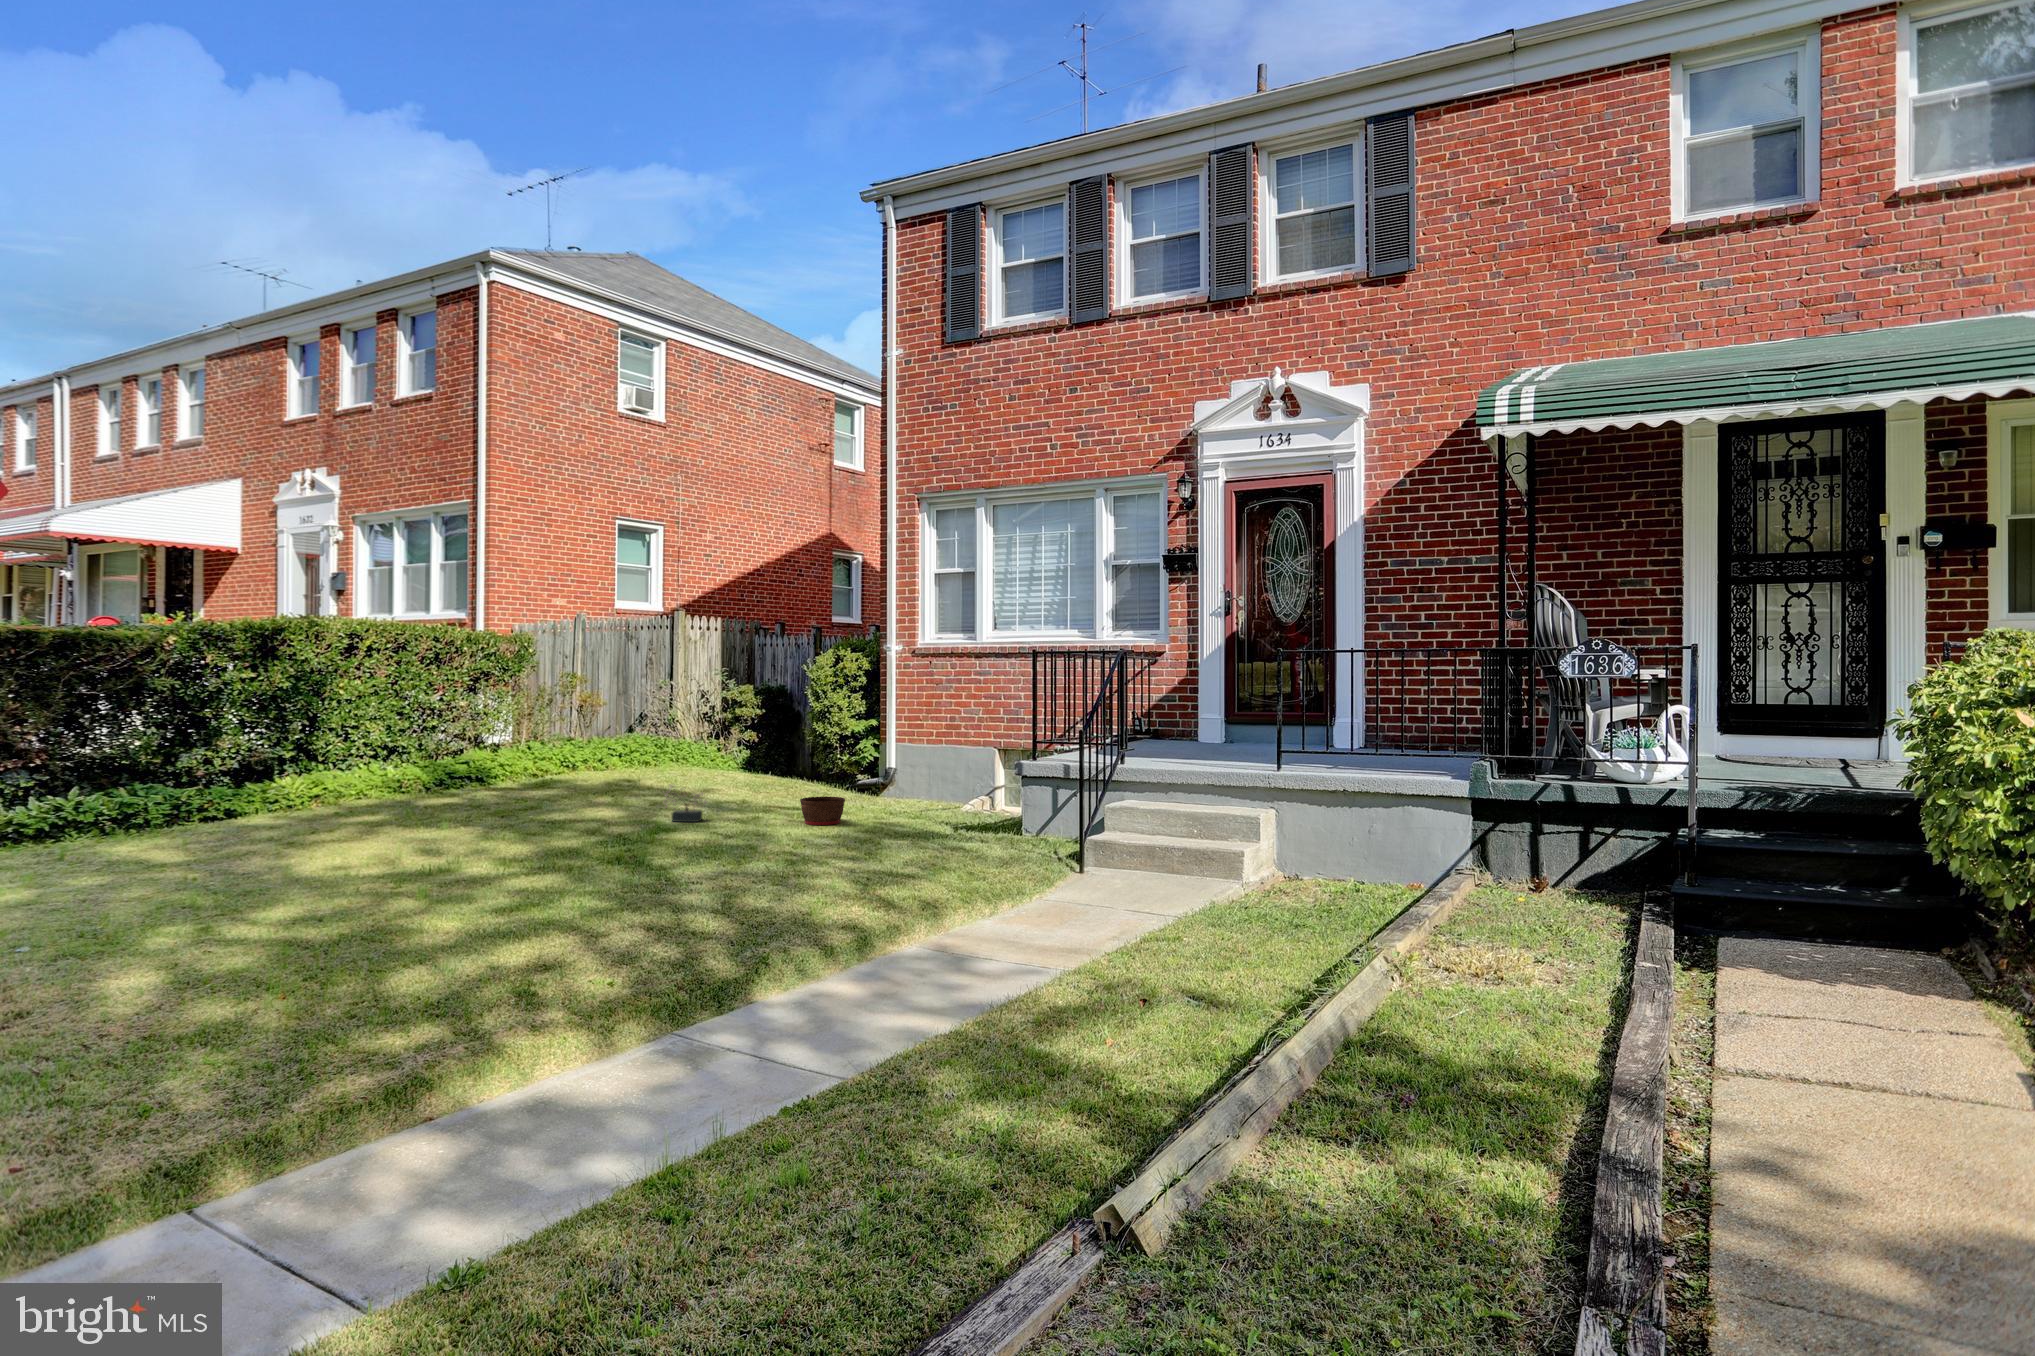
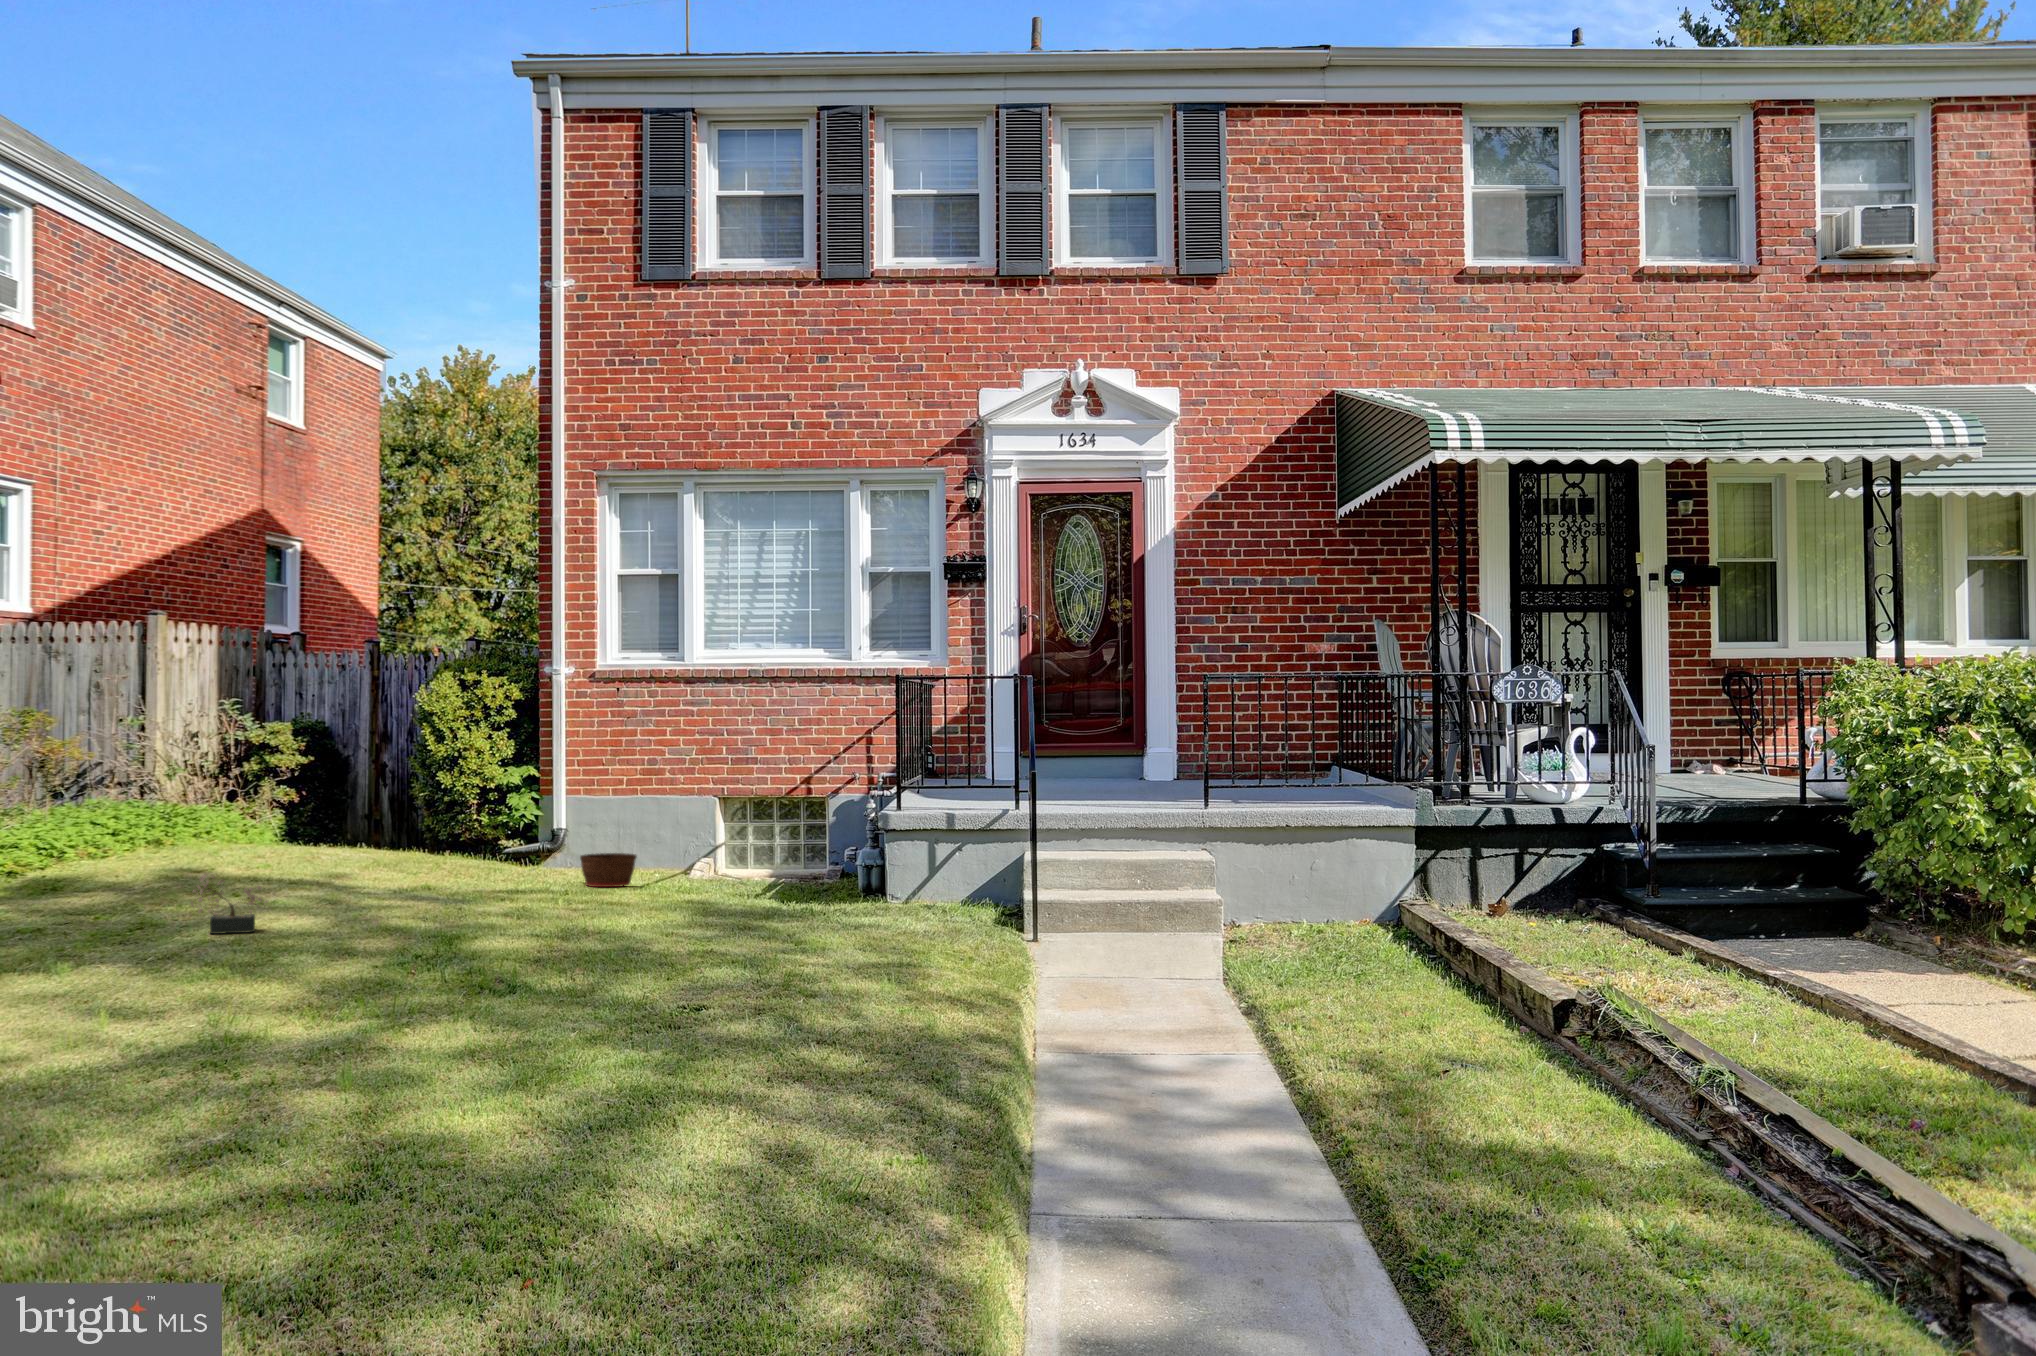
decorative plant: present [665,785,706,822] -> present [191,875,267,934]

